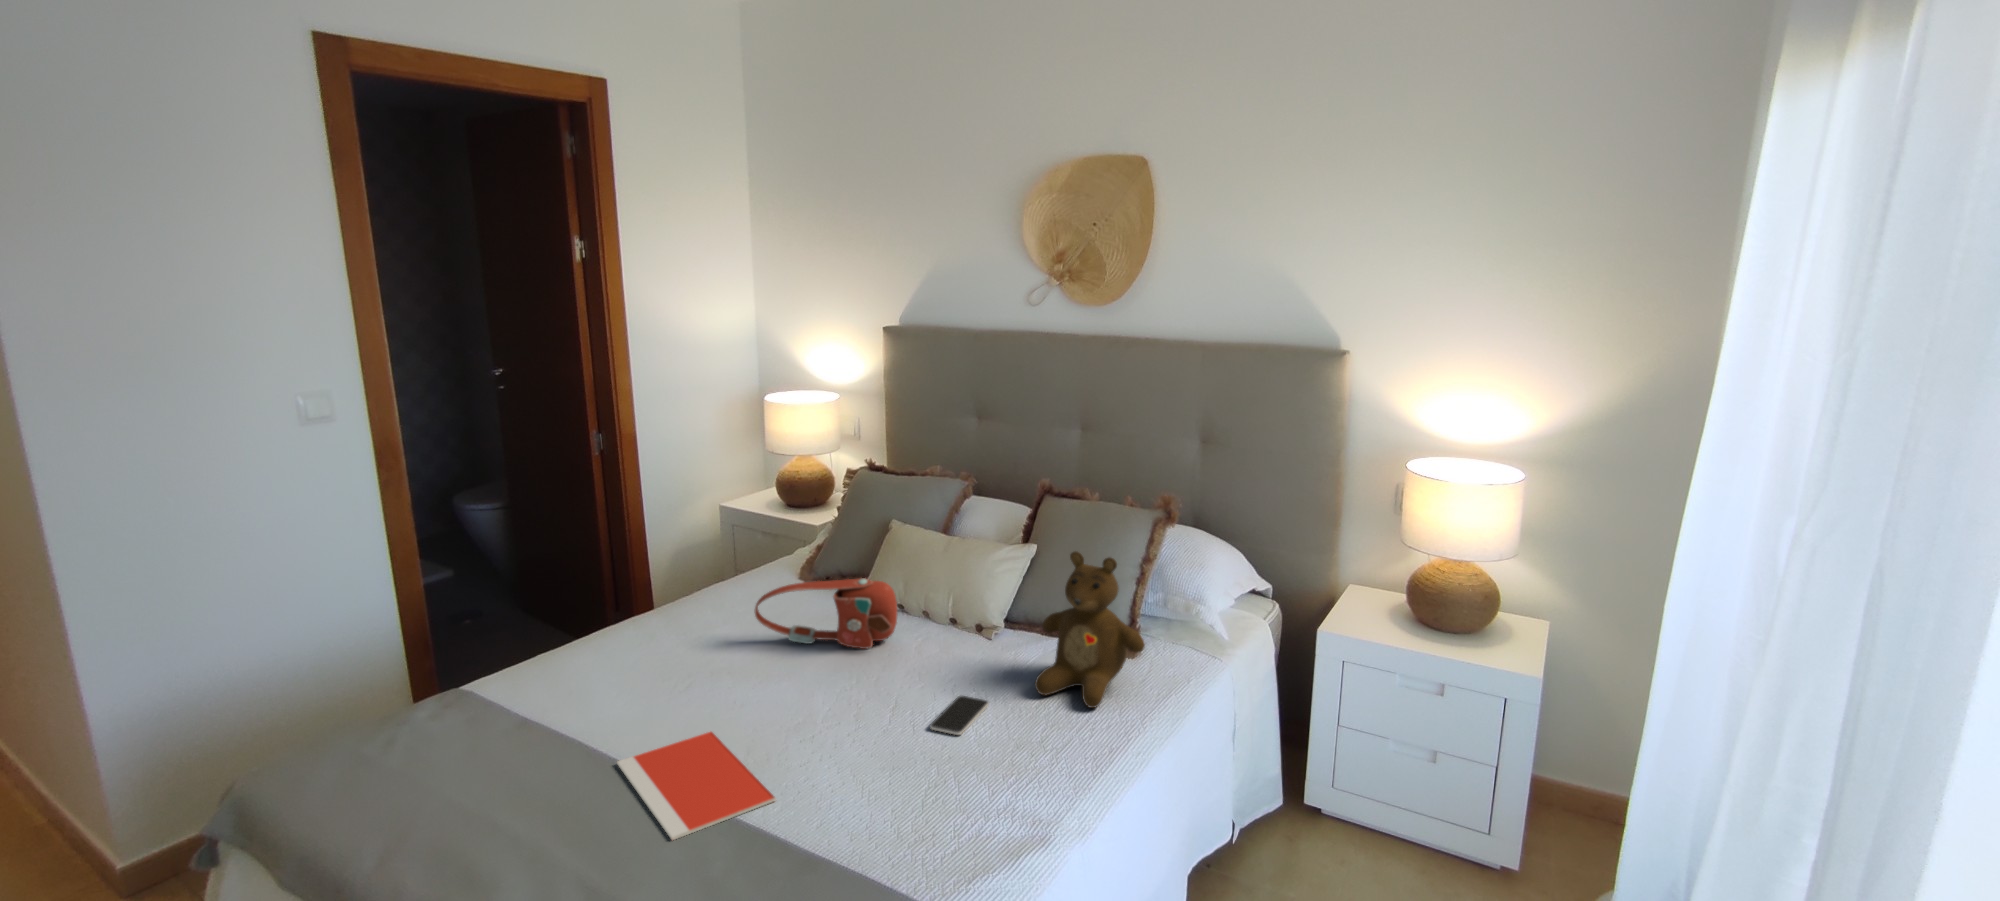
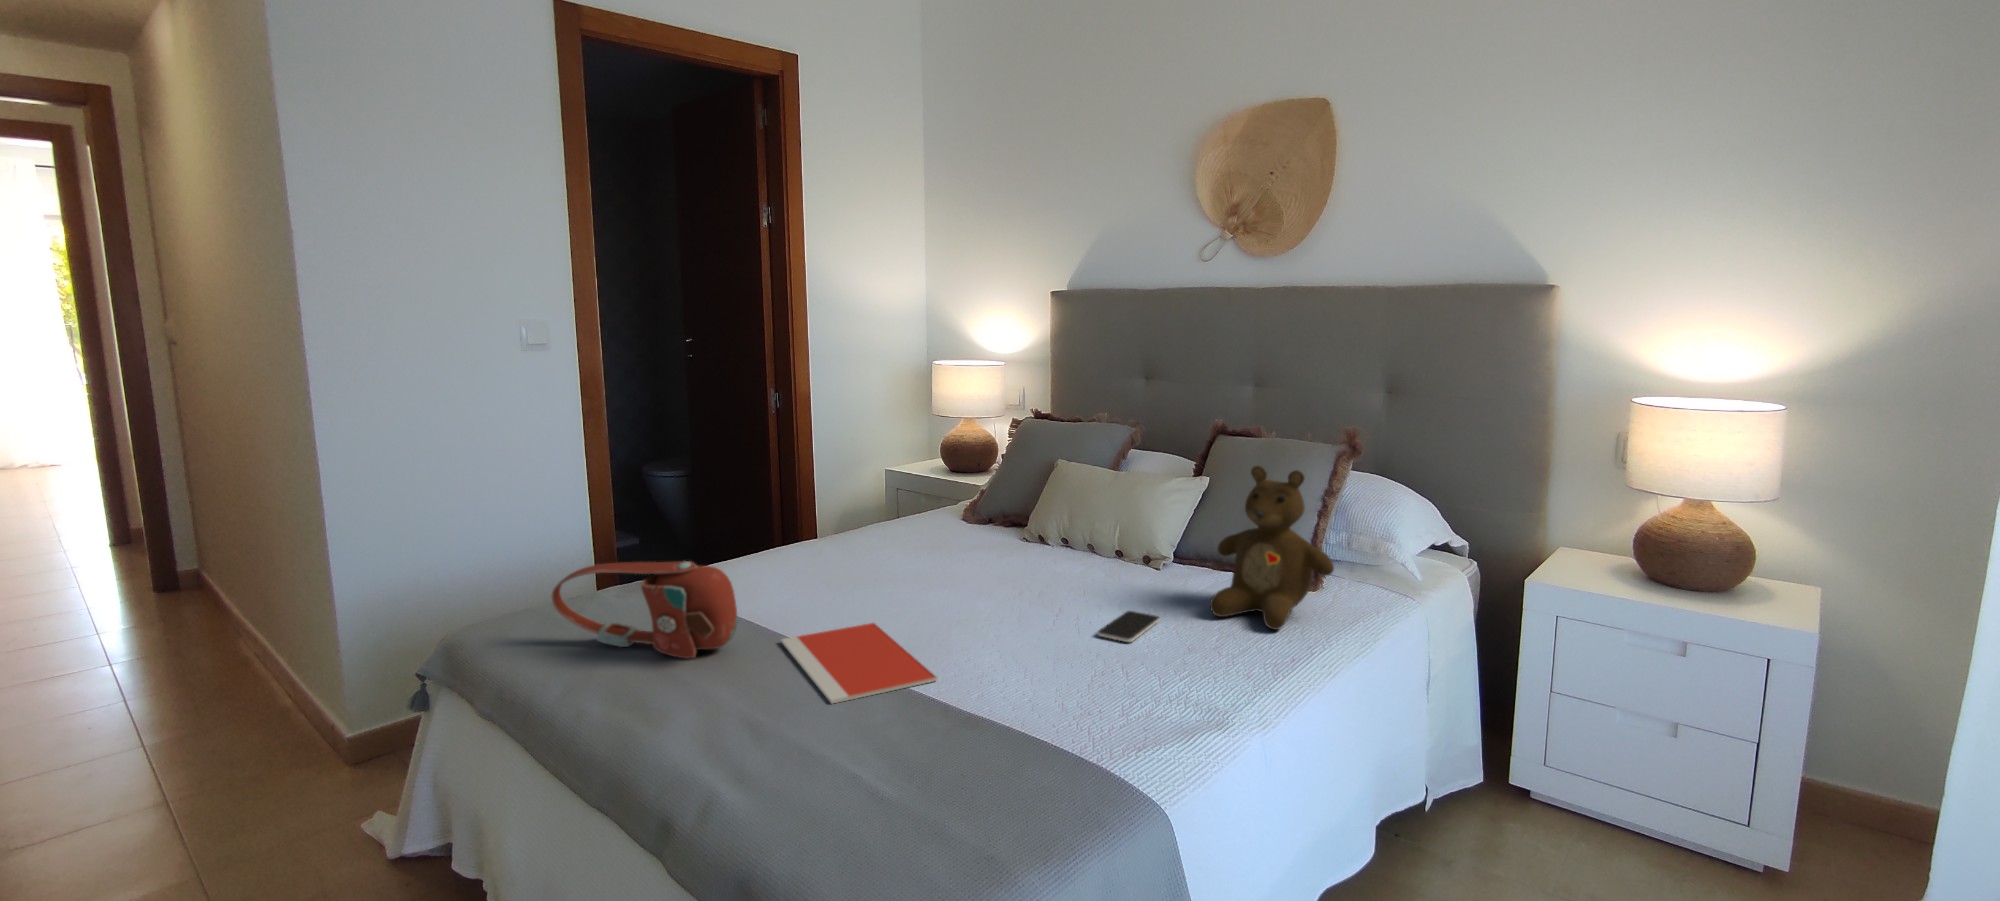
handbag: present [755,578,897,649] -> present [552,561,737,658]

